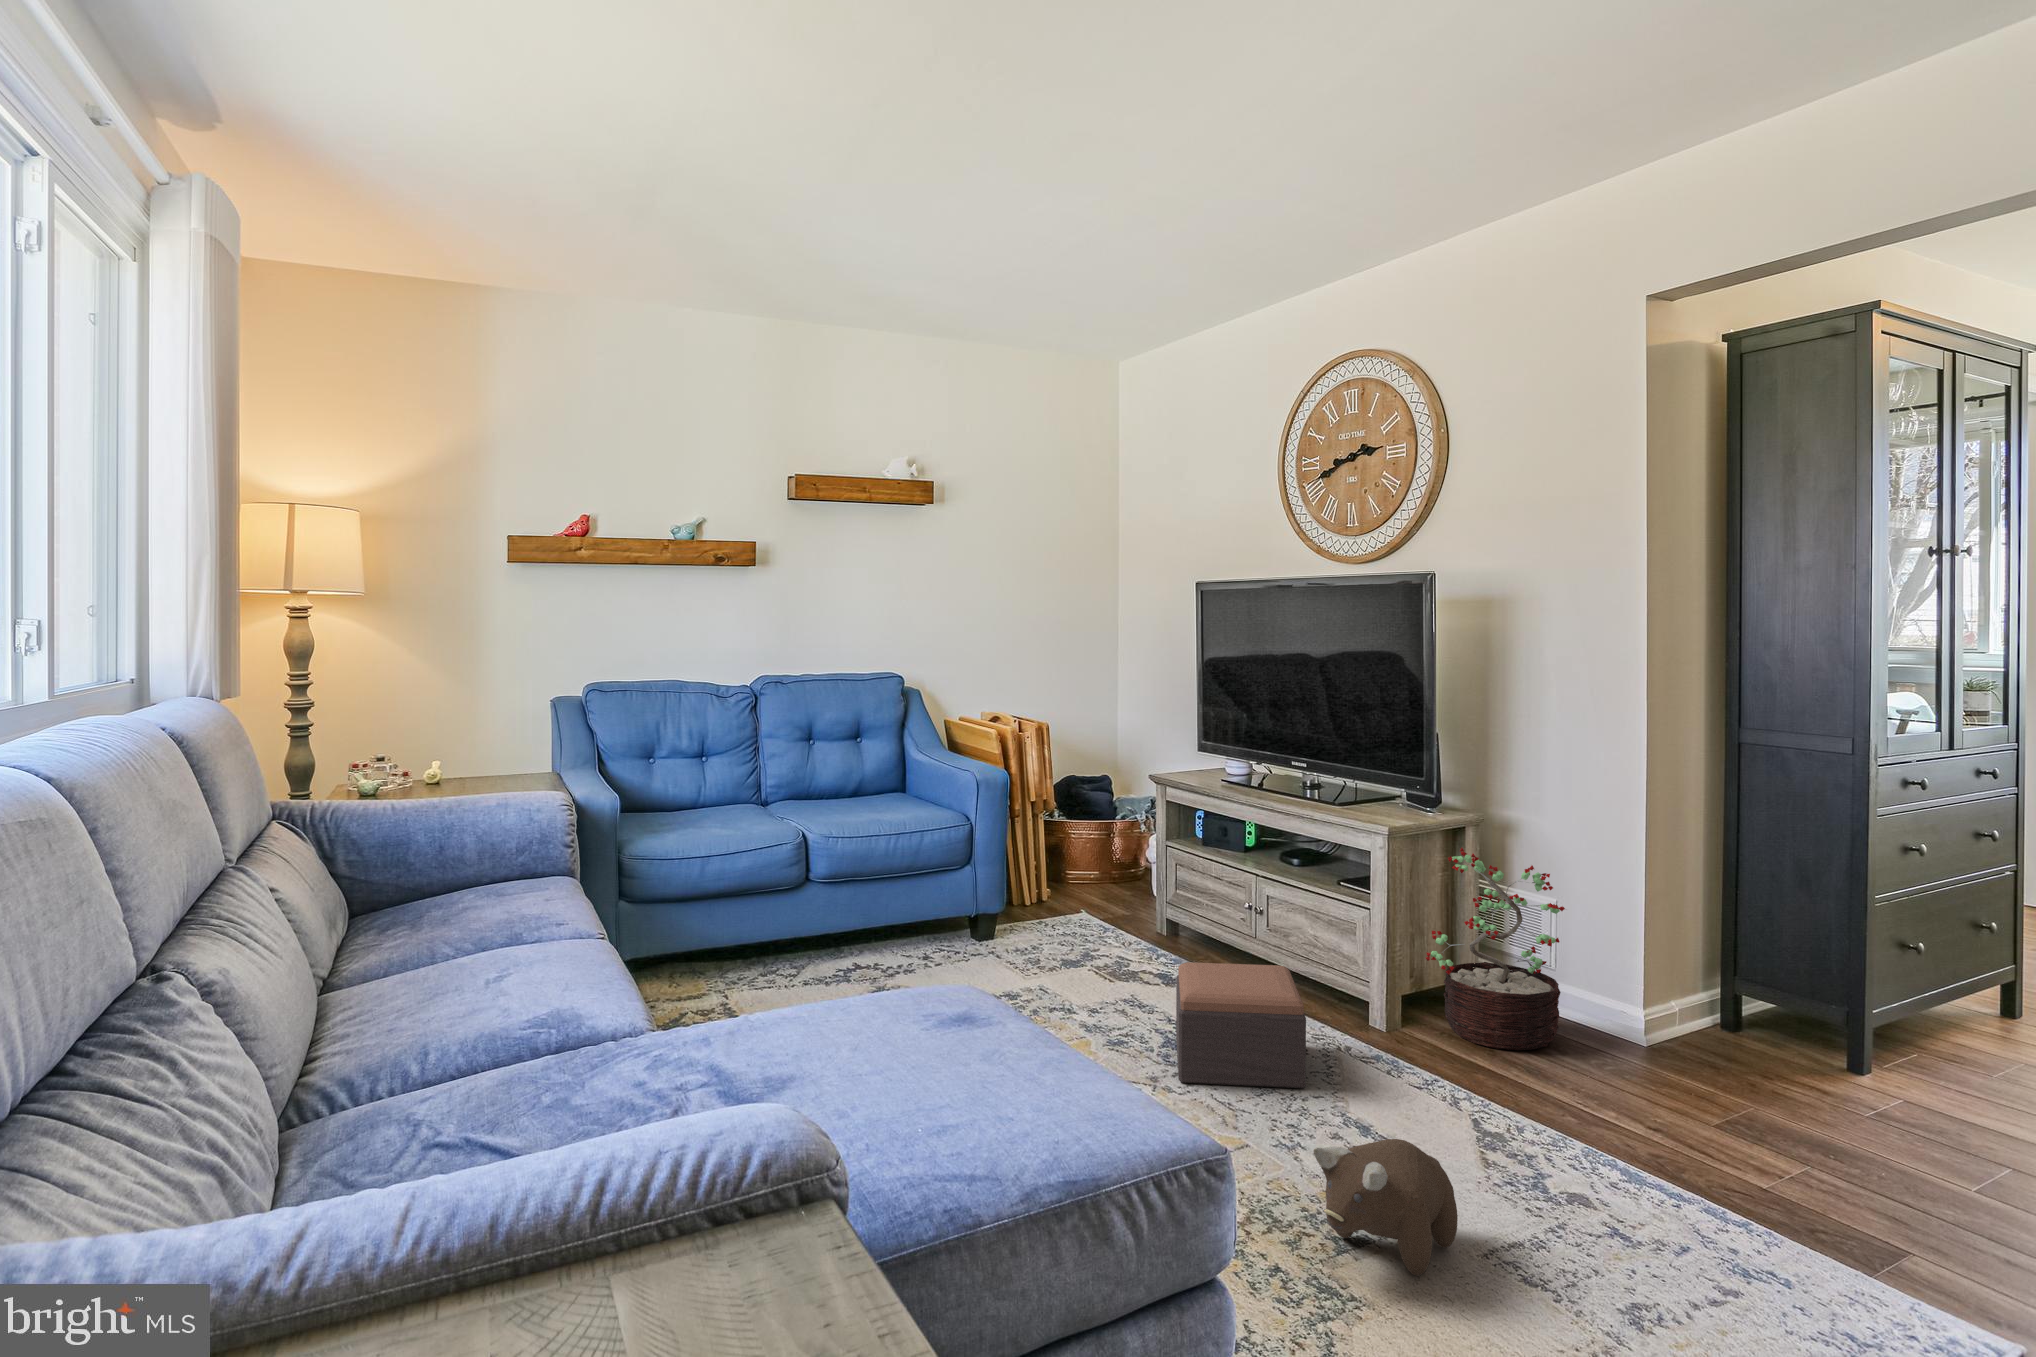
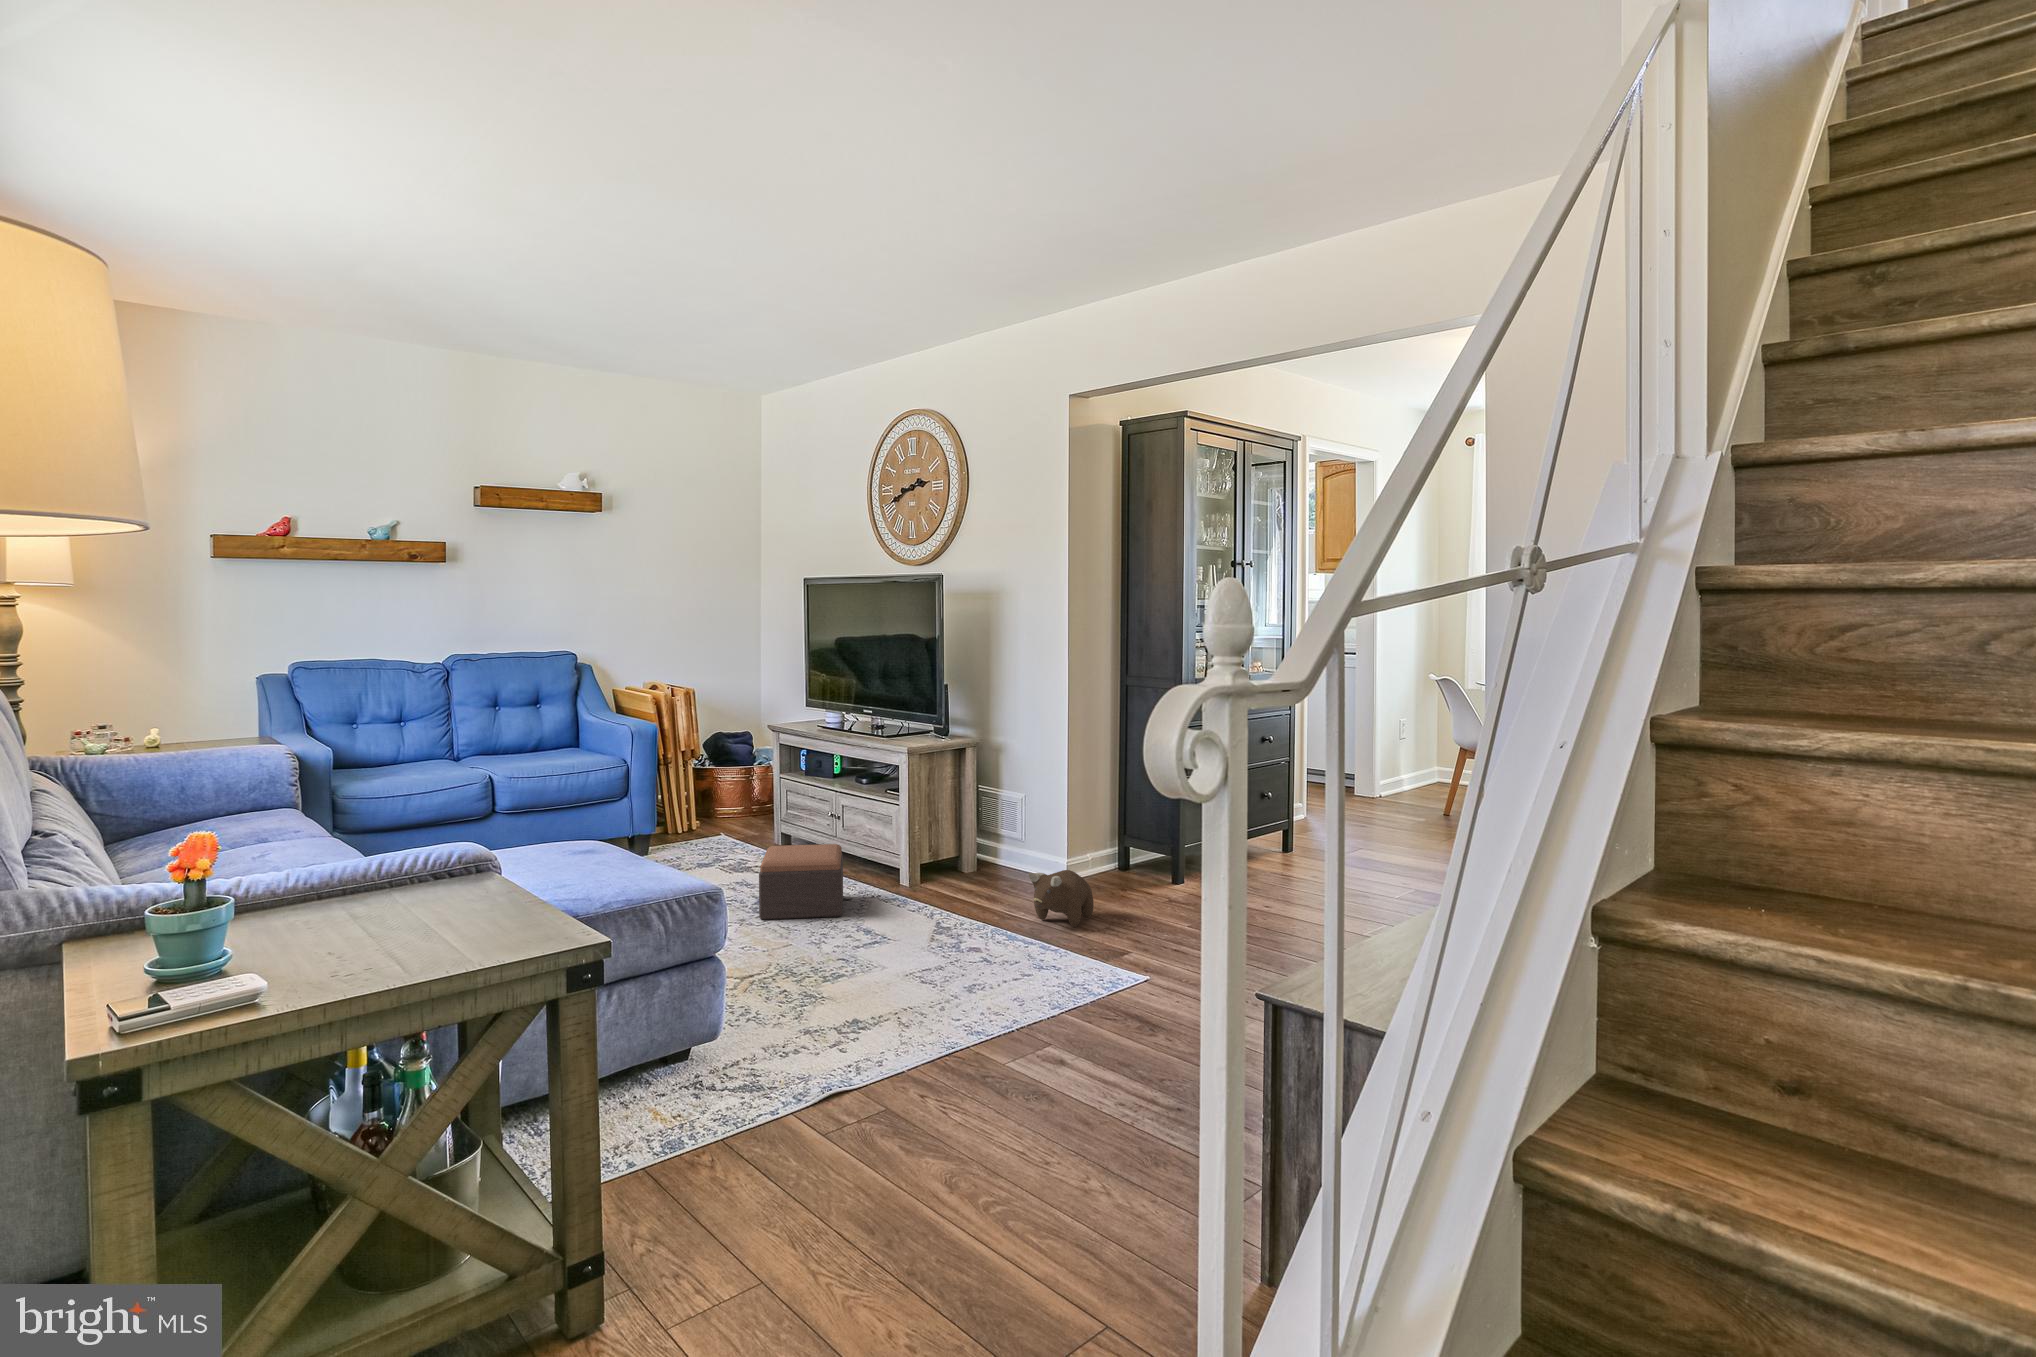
decorative plant: present [1426,848,1565,1050] -> none [934,763,1019,889]
plush toy: present [1313,1139,1458,1276] -> present [1028,870,1094,927]

